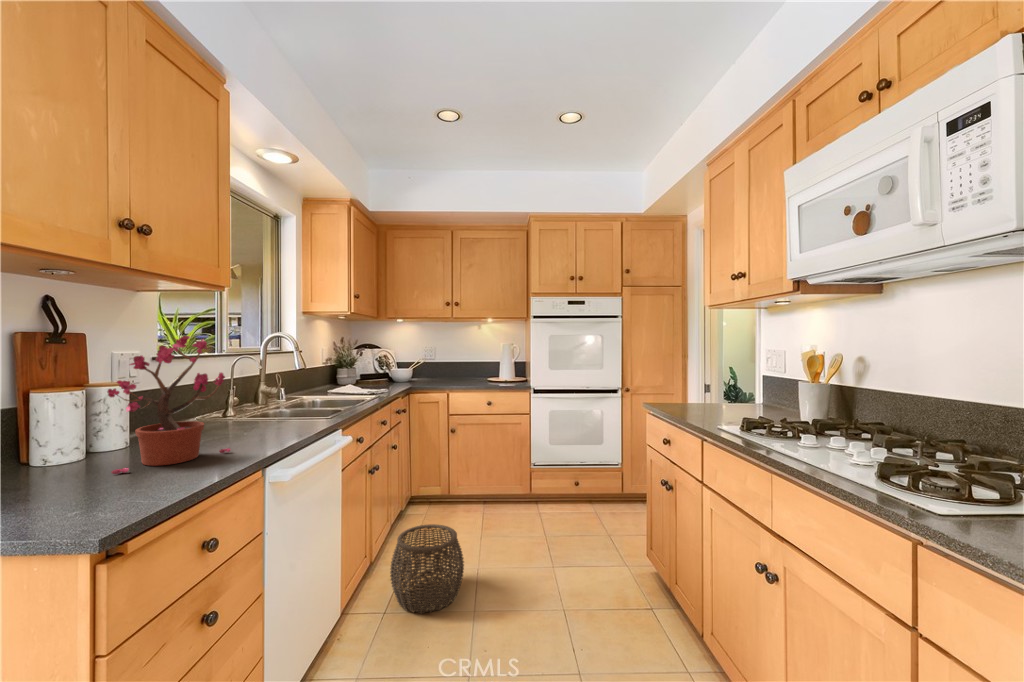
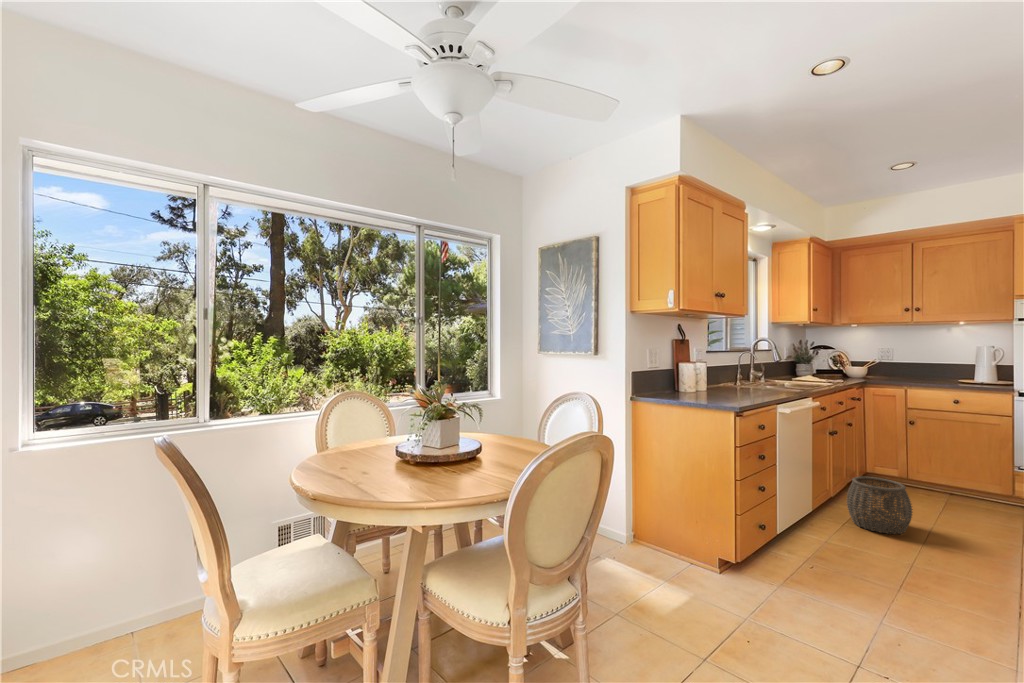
potted plant: present [108,336,231,474] -> none [709,341,758,396]

